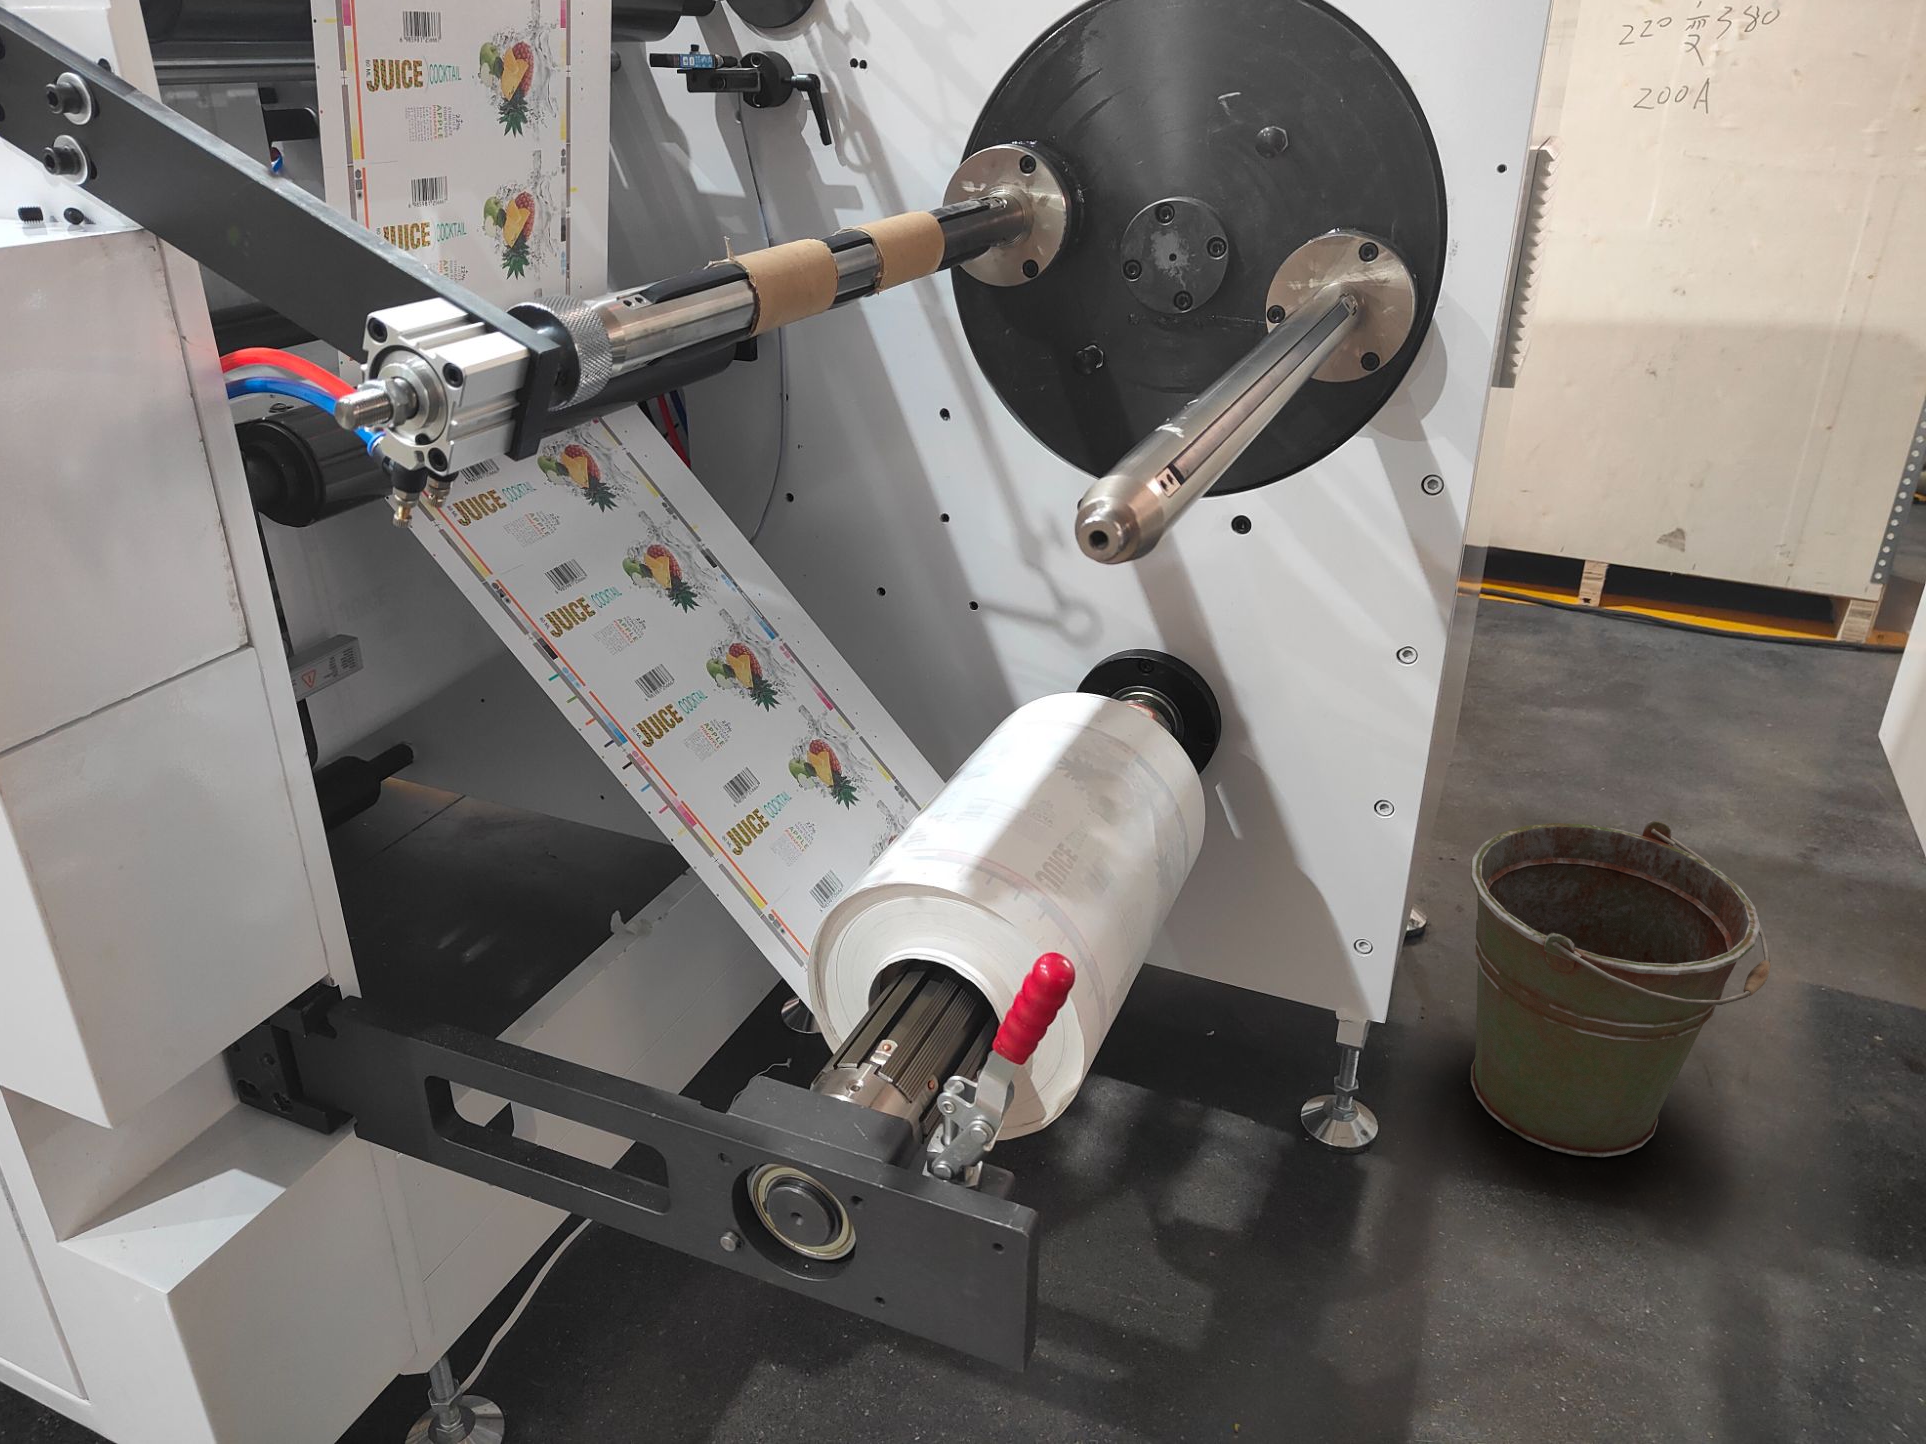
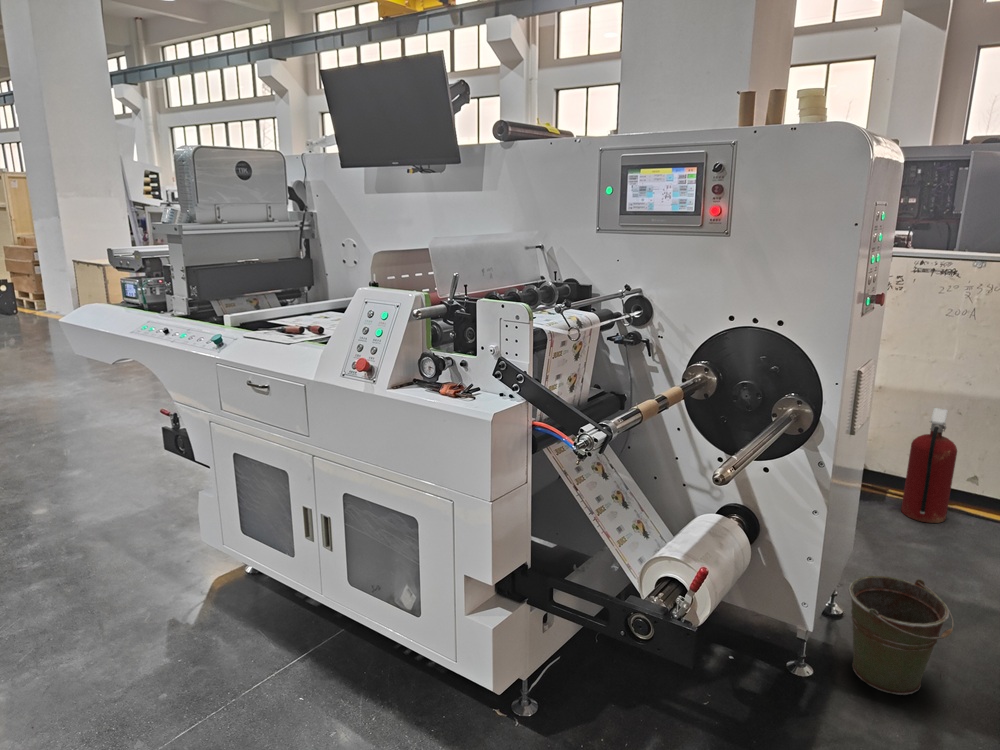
fire extinguisher: none [1510,362,1652,657] -> present [901,408,957,523]

